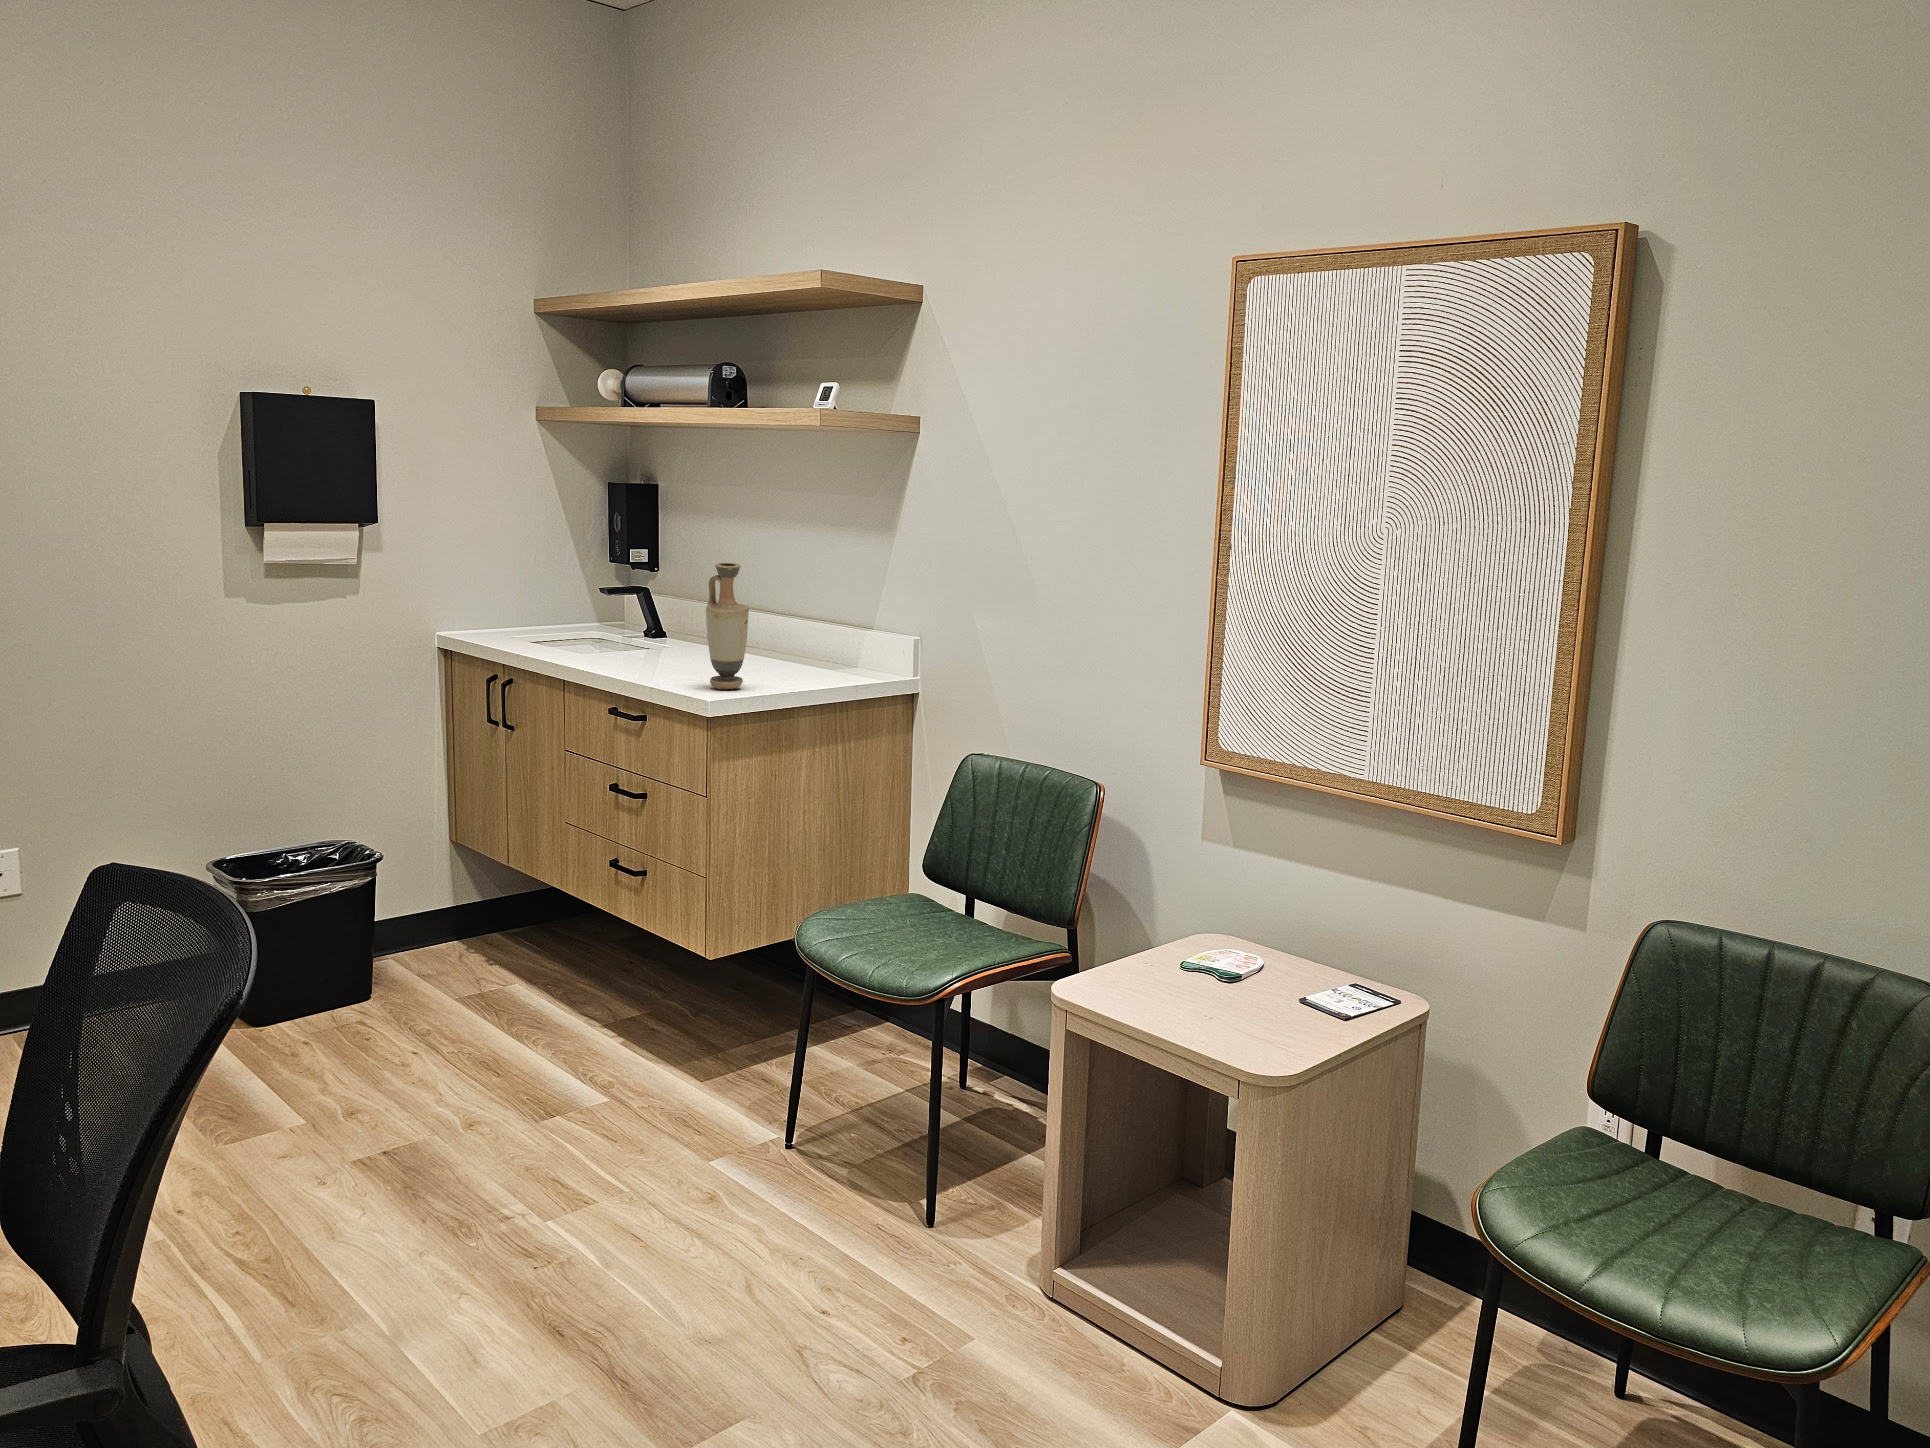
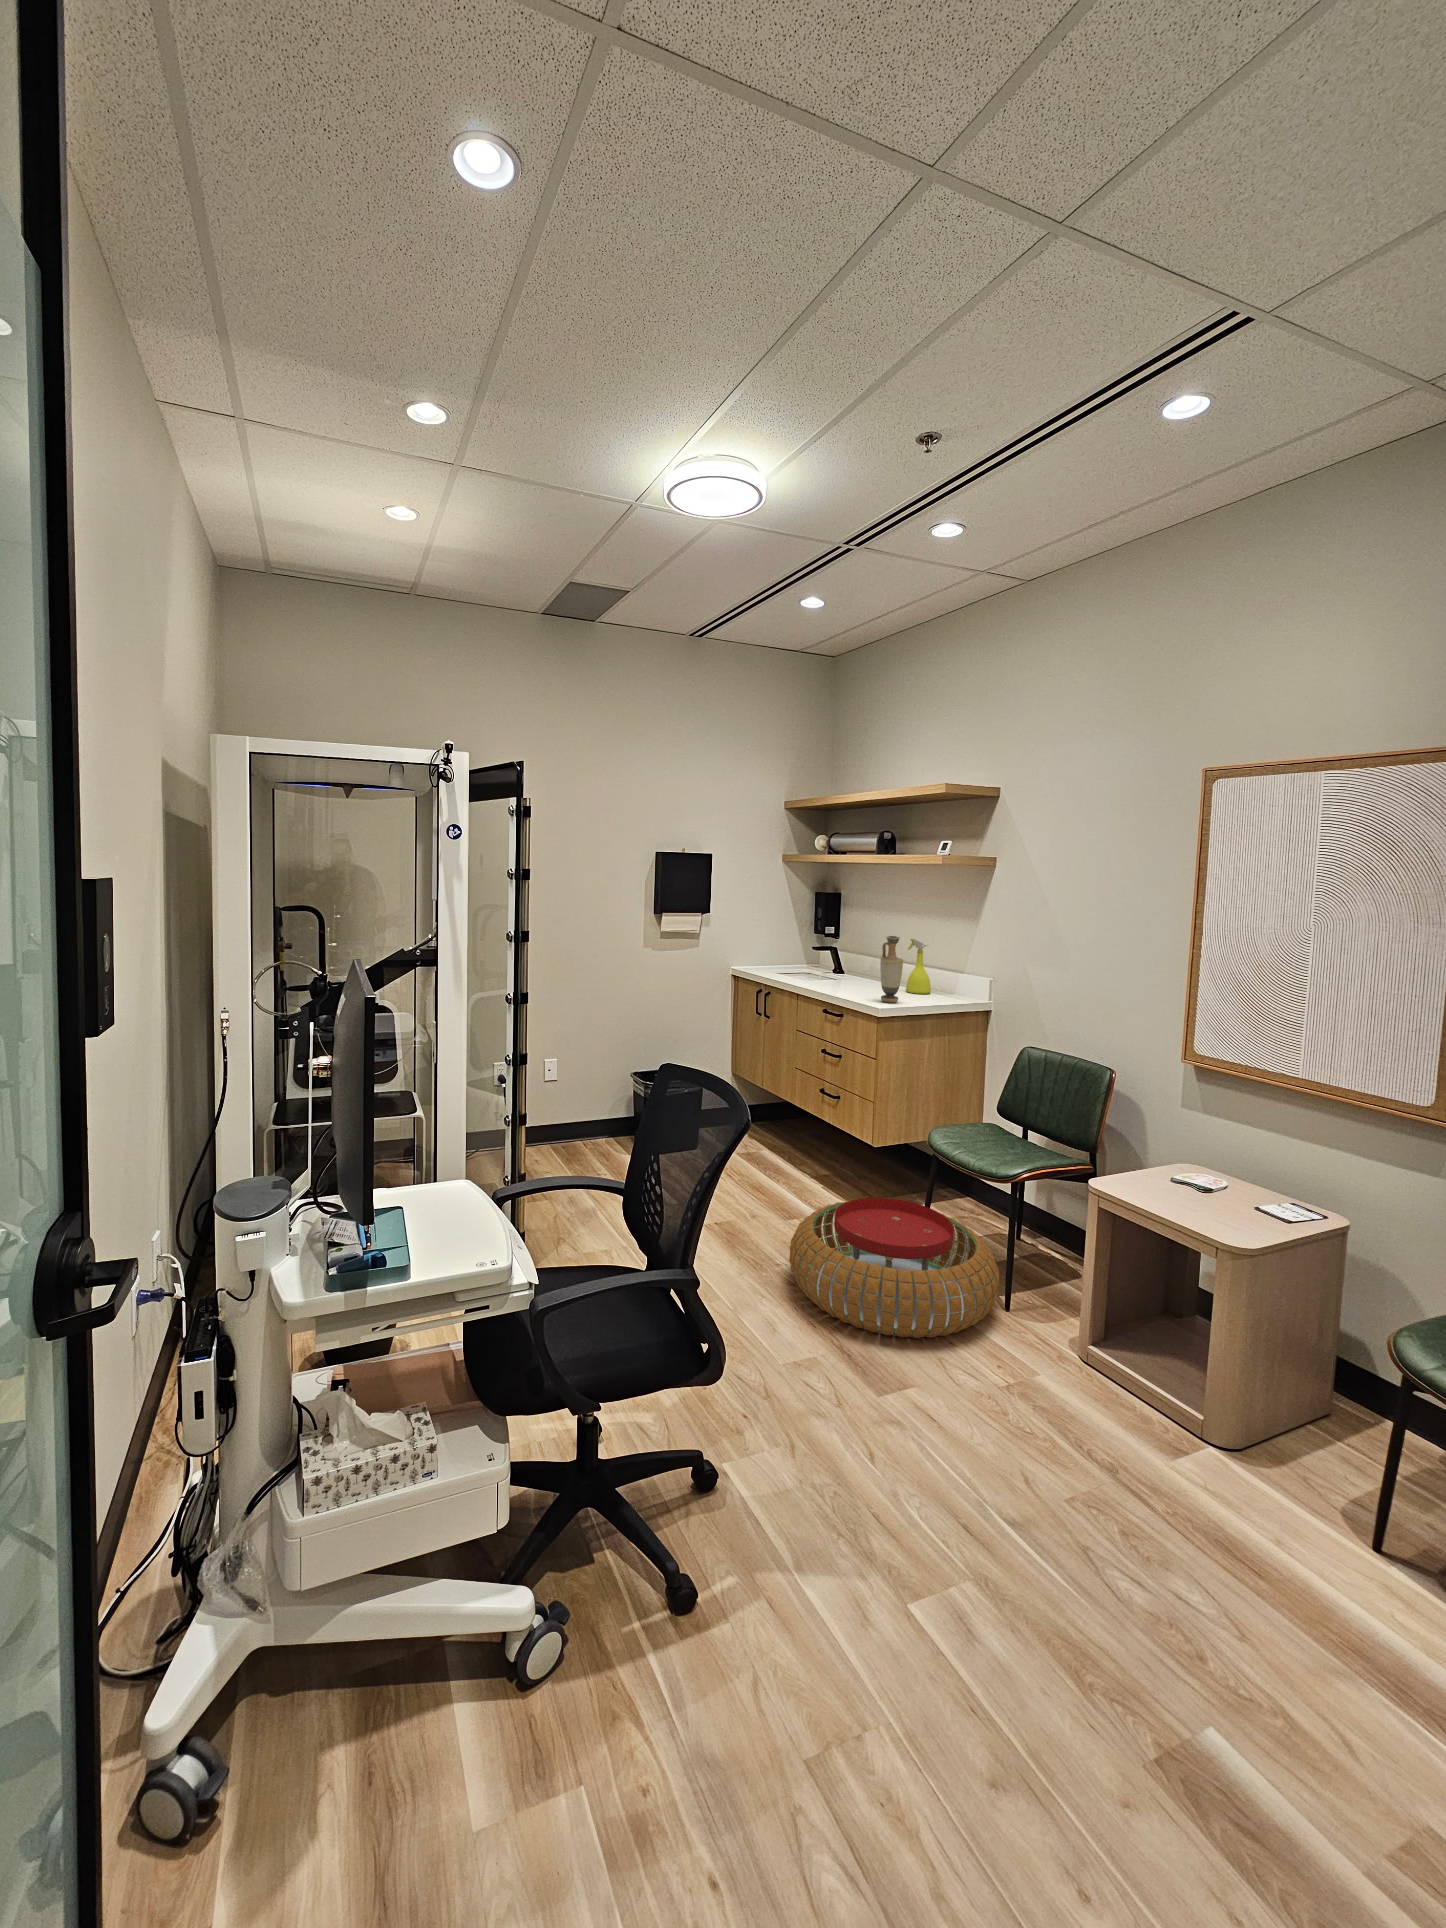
spray bottle: none [767,567,812,669] -> present [906,939,931,994]
pouf: none [521,1057,912,1321] -> present [789,1198,999,1338]

